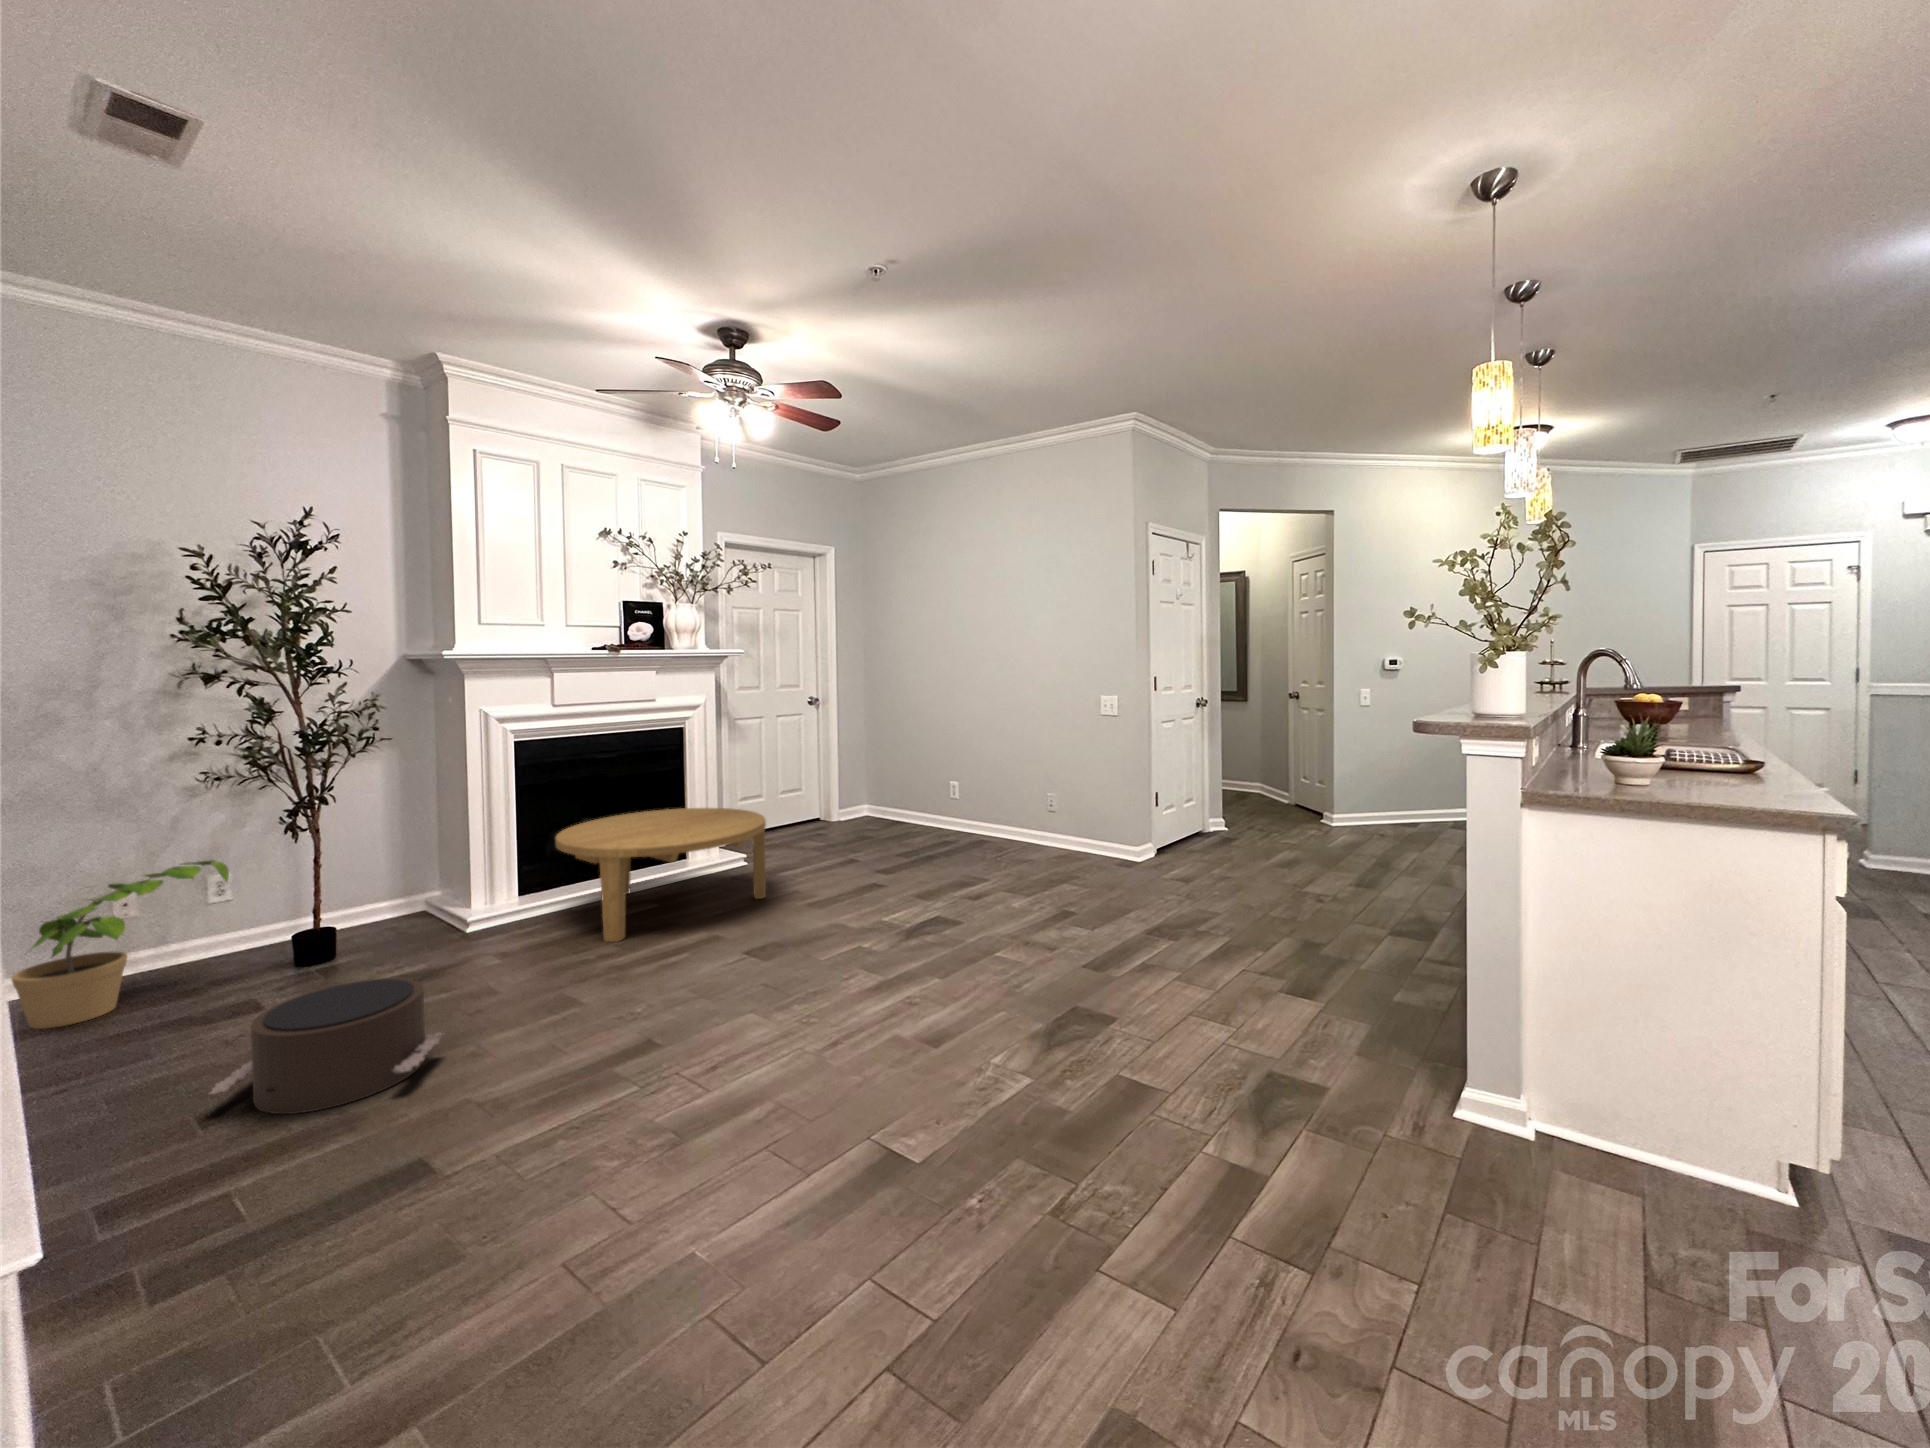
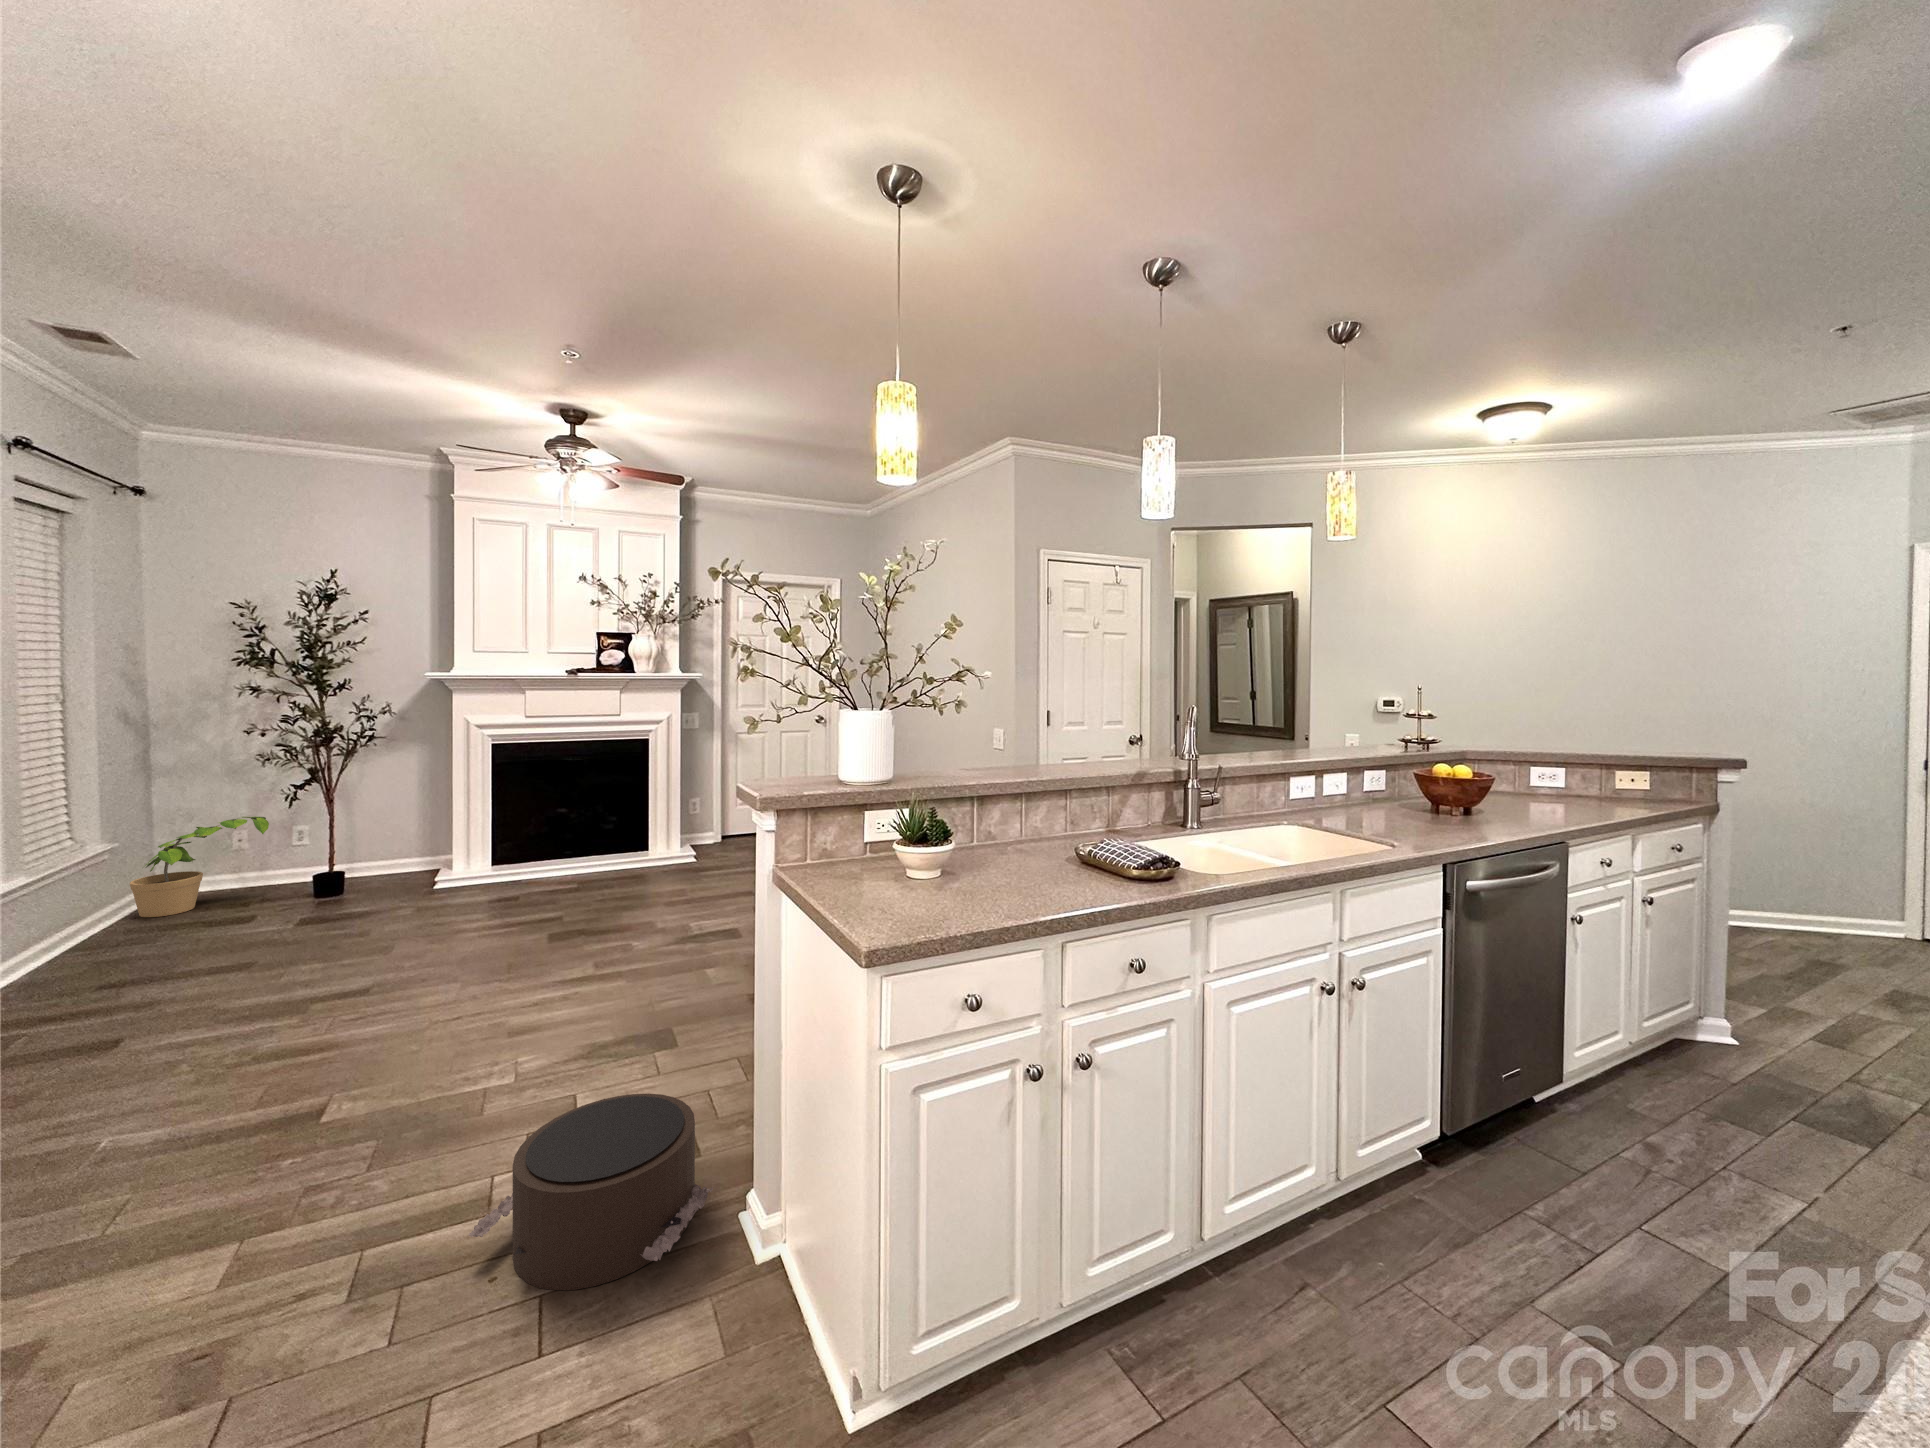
coffee table: present [556,808,766,942] -> none [482,807,665,912]
pouf: present [210,978,444,1114] -> present [468,1093,713,1291]

